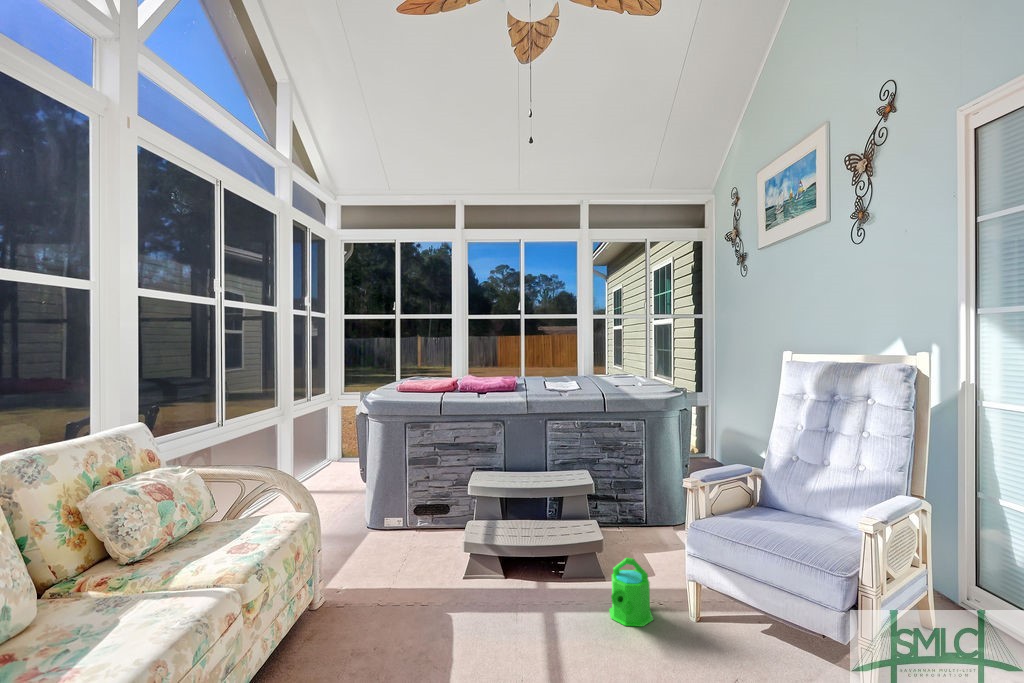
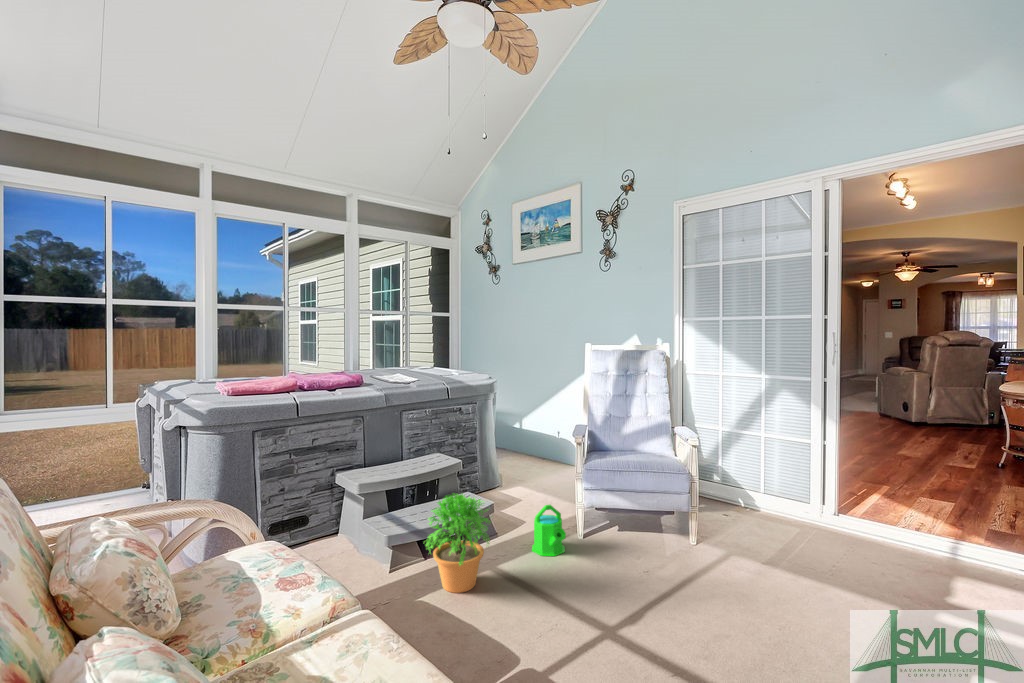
potted plant: none [458,510,538,620] -> present [426,494,491,593]

